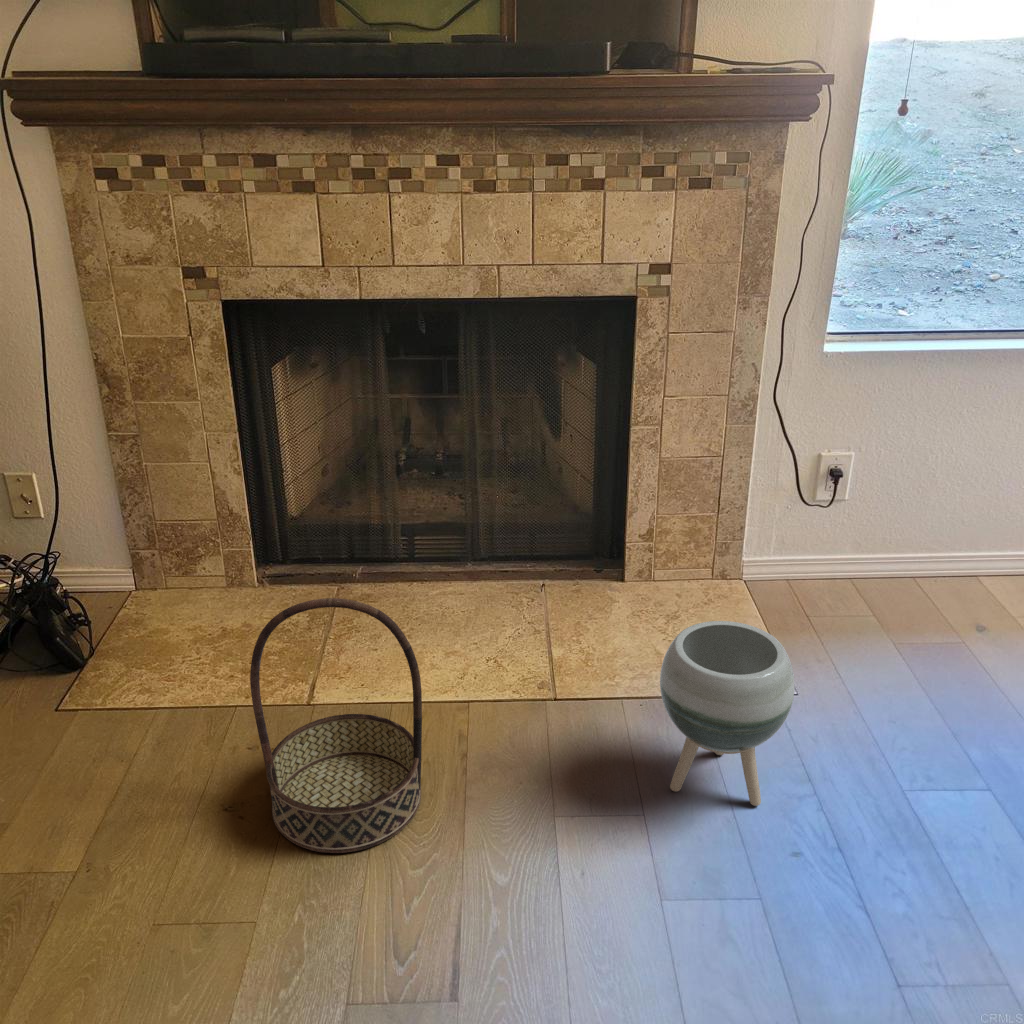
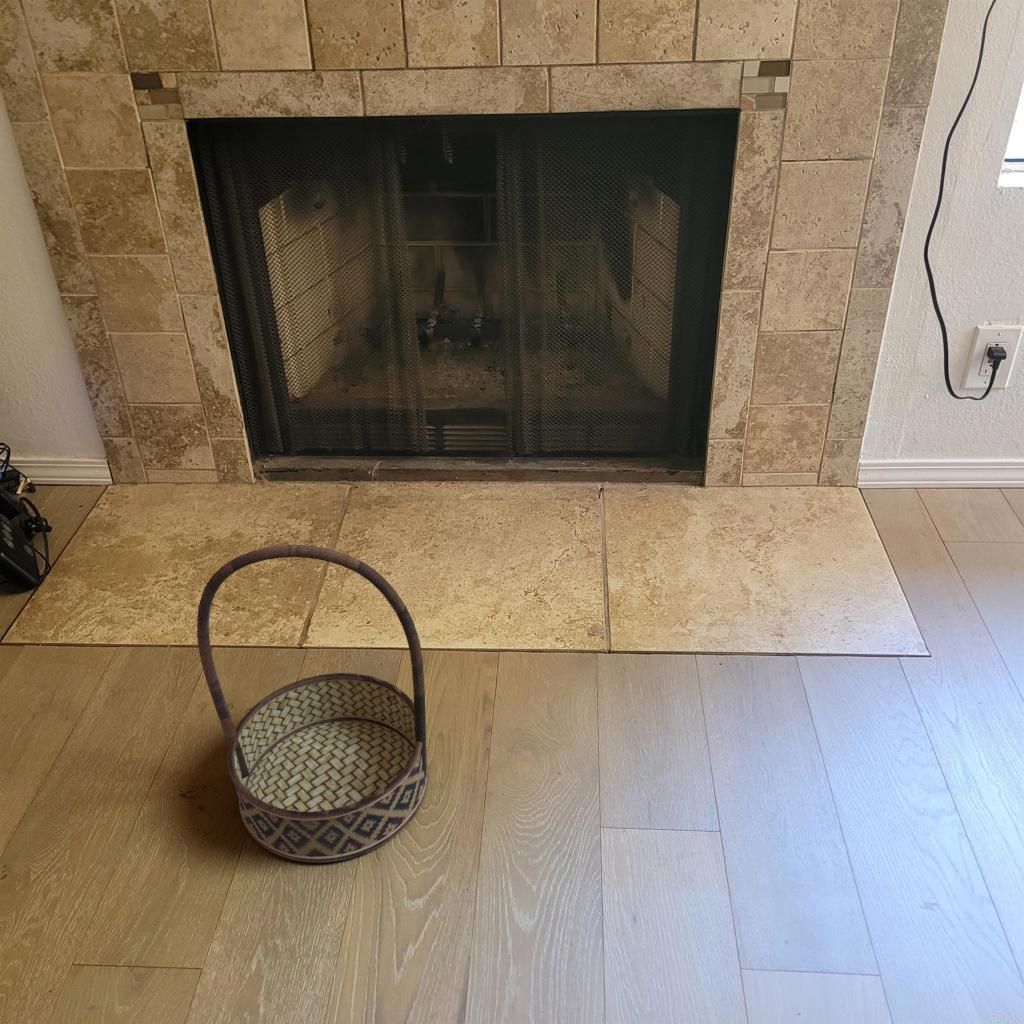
planter: present [660,621,795,806] -> none [746,576,935,820]

